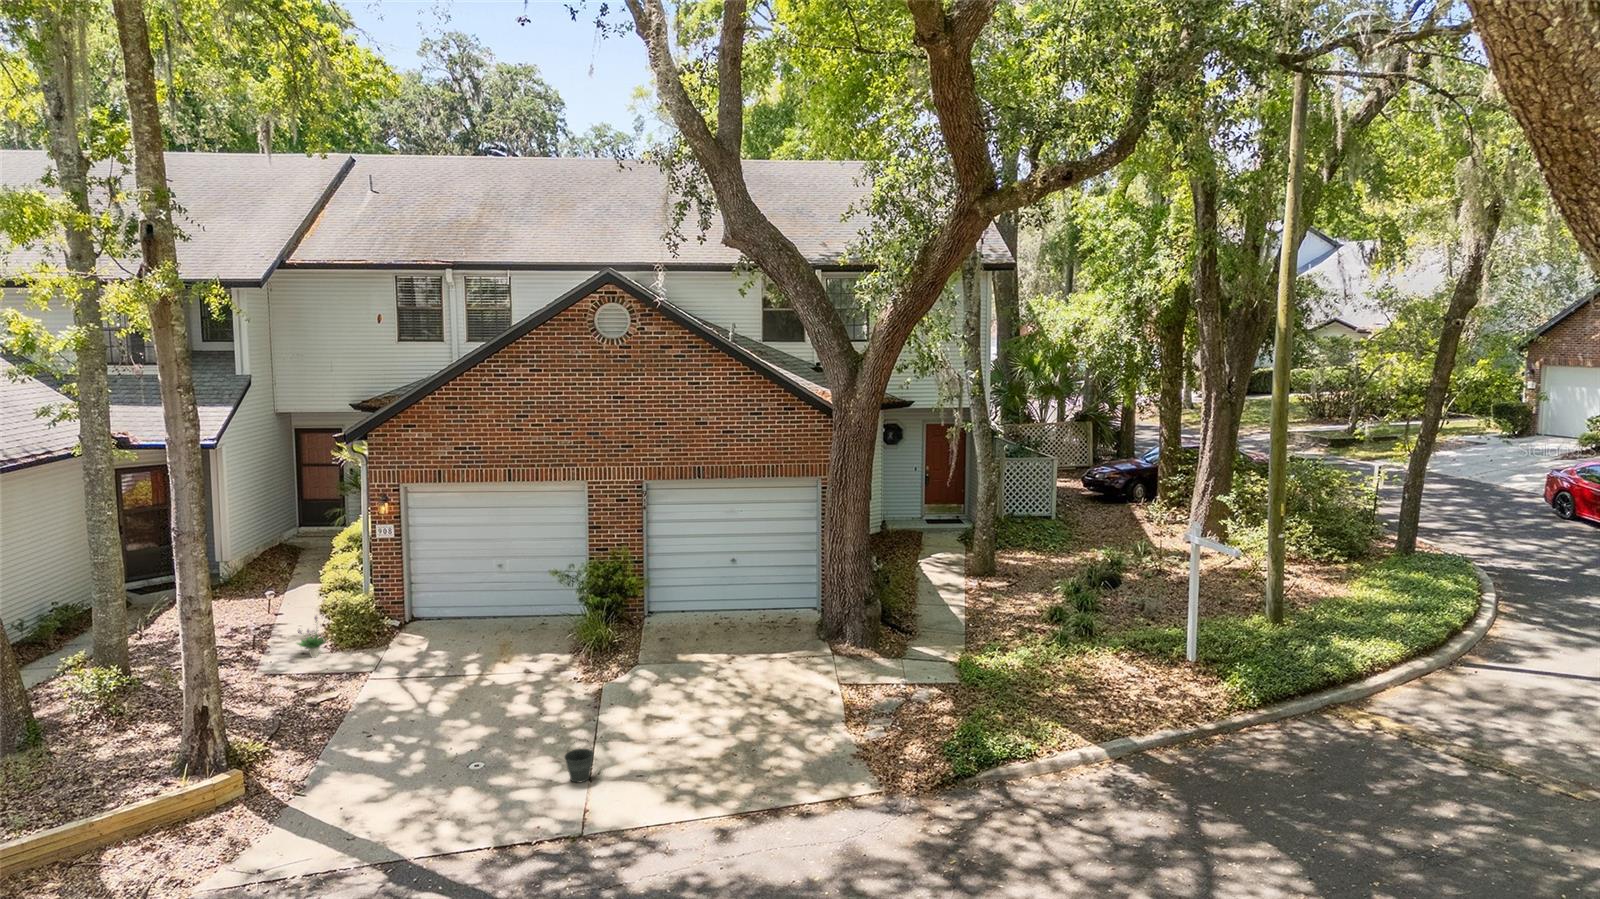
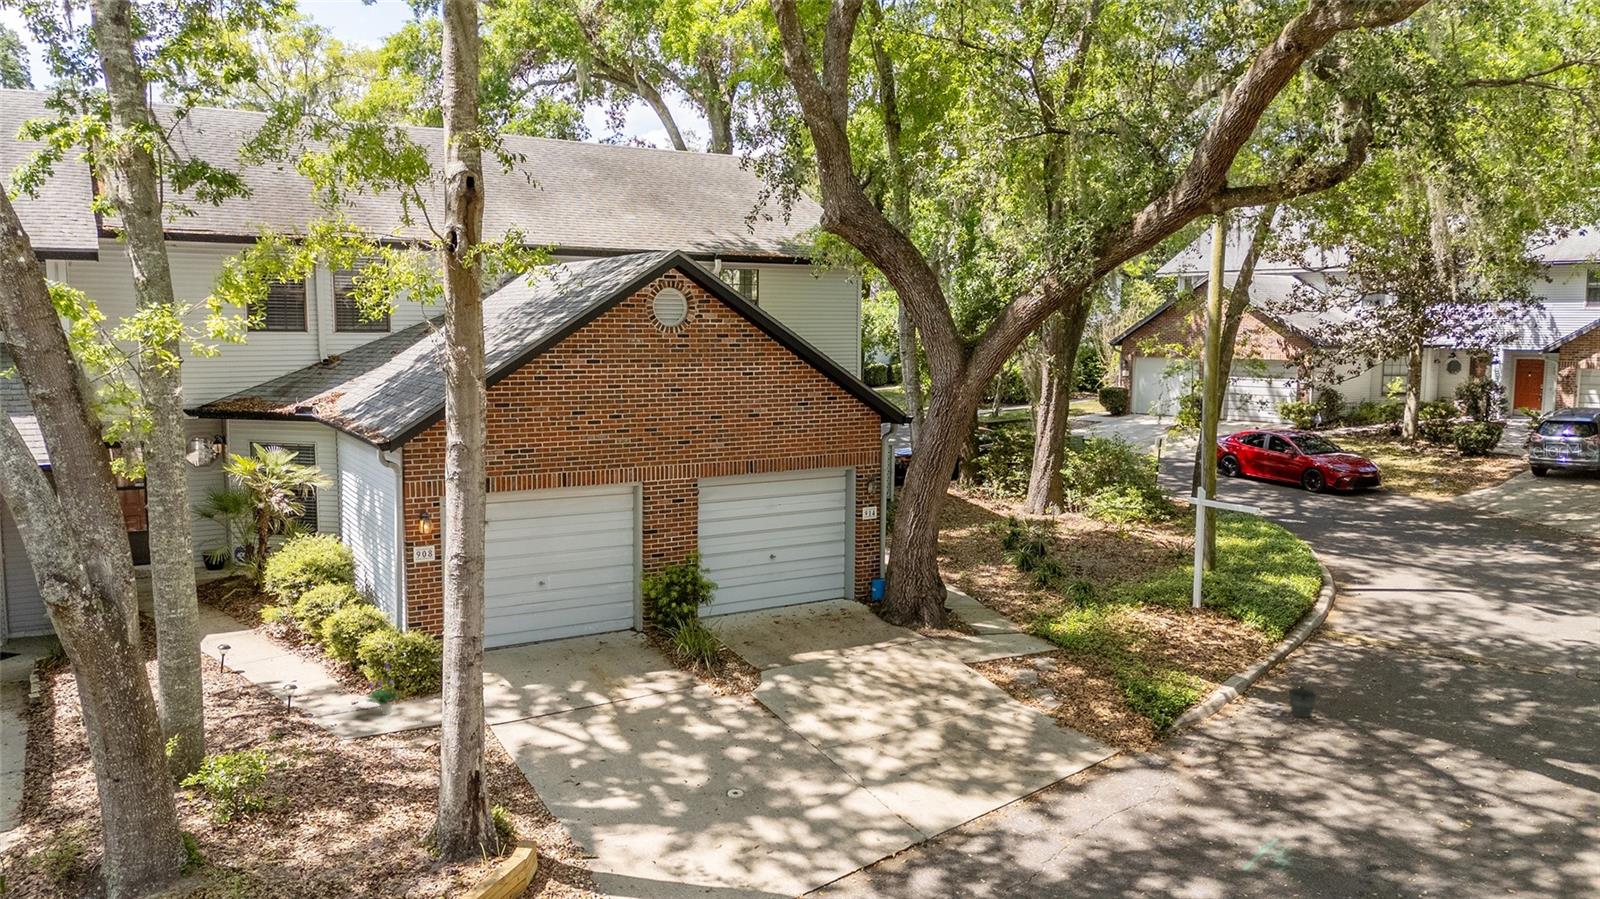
bucket: present [565,739,594,783] -> present [1288,680,1317,717]

